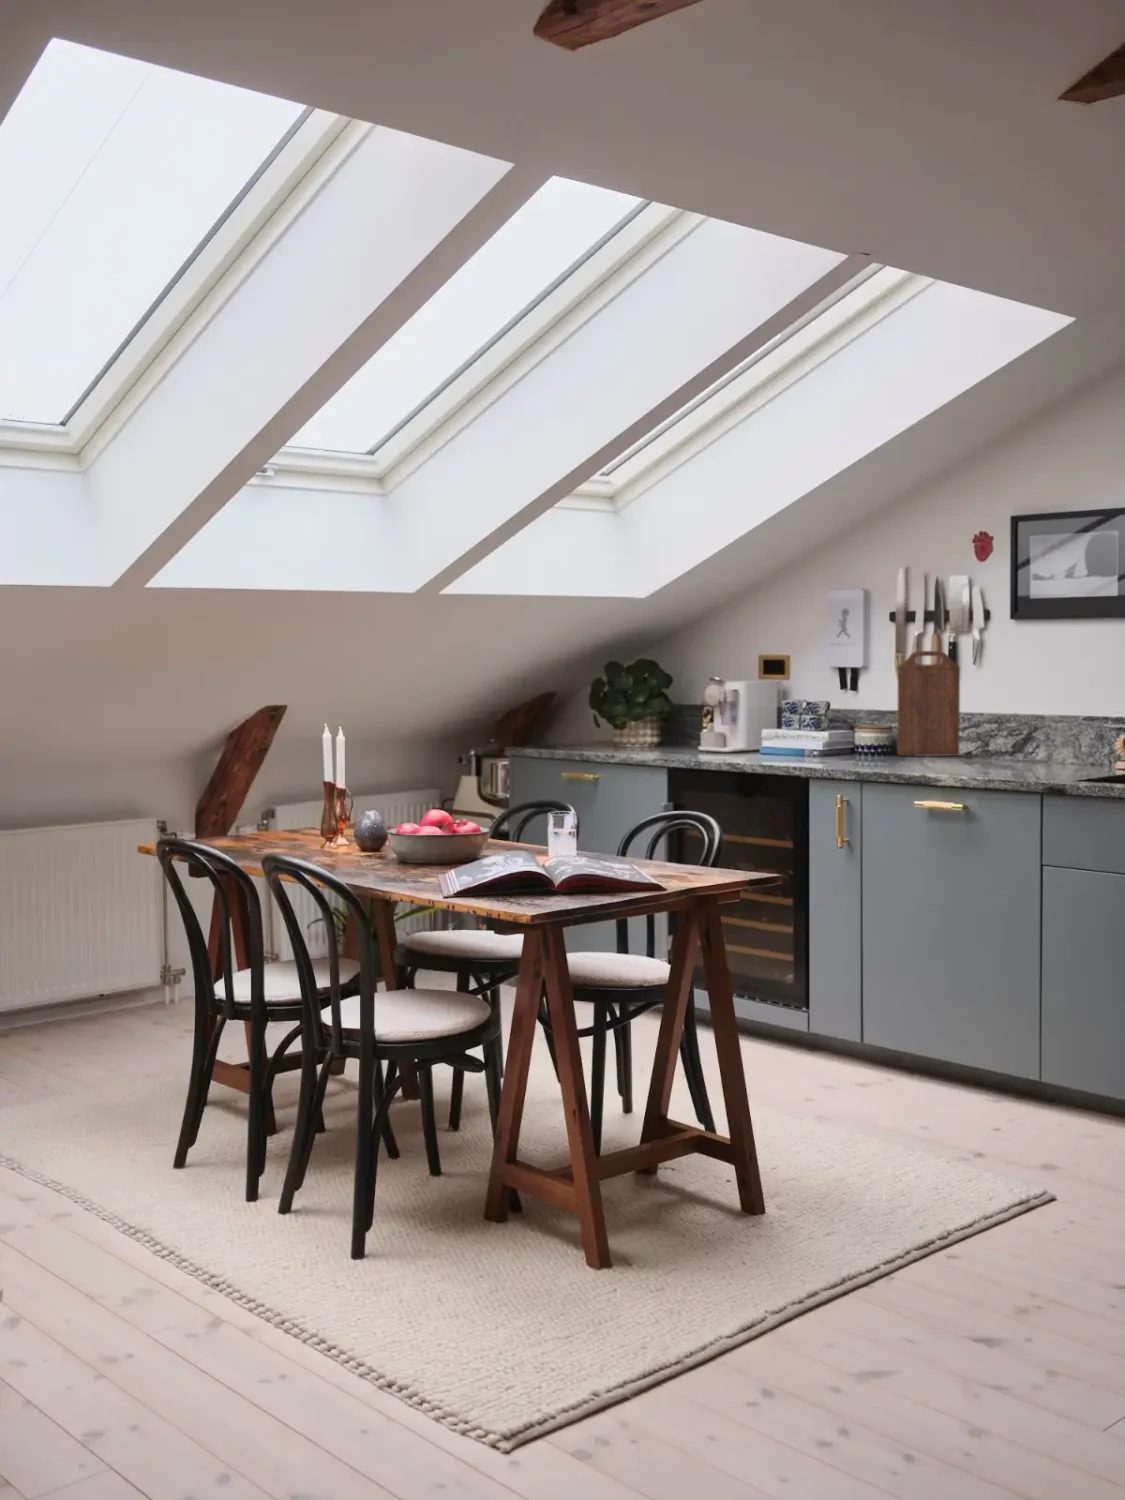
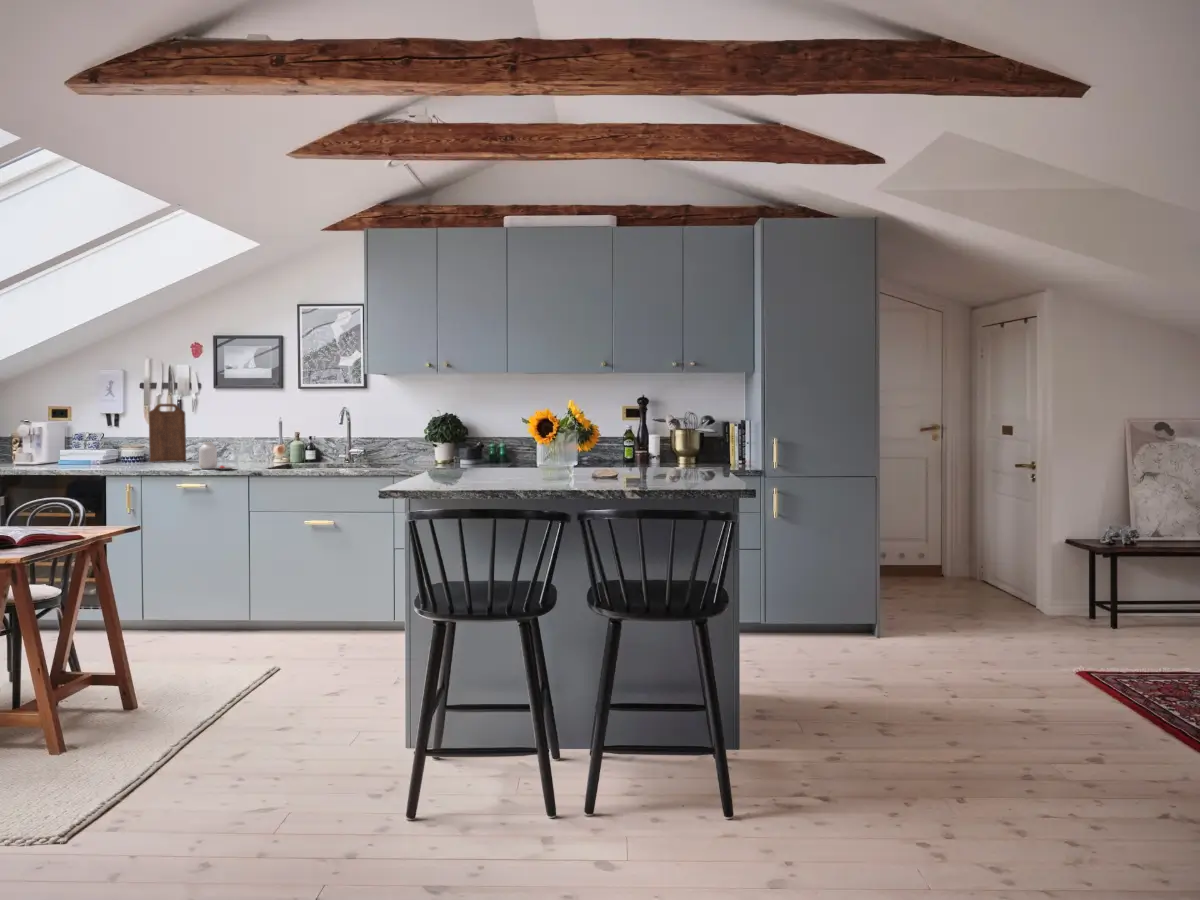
jar: none [941,724,1023,777] -> present [199,442,234,469]

